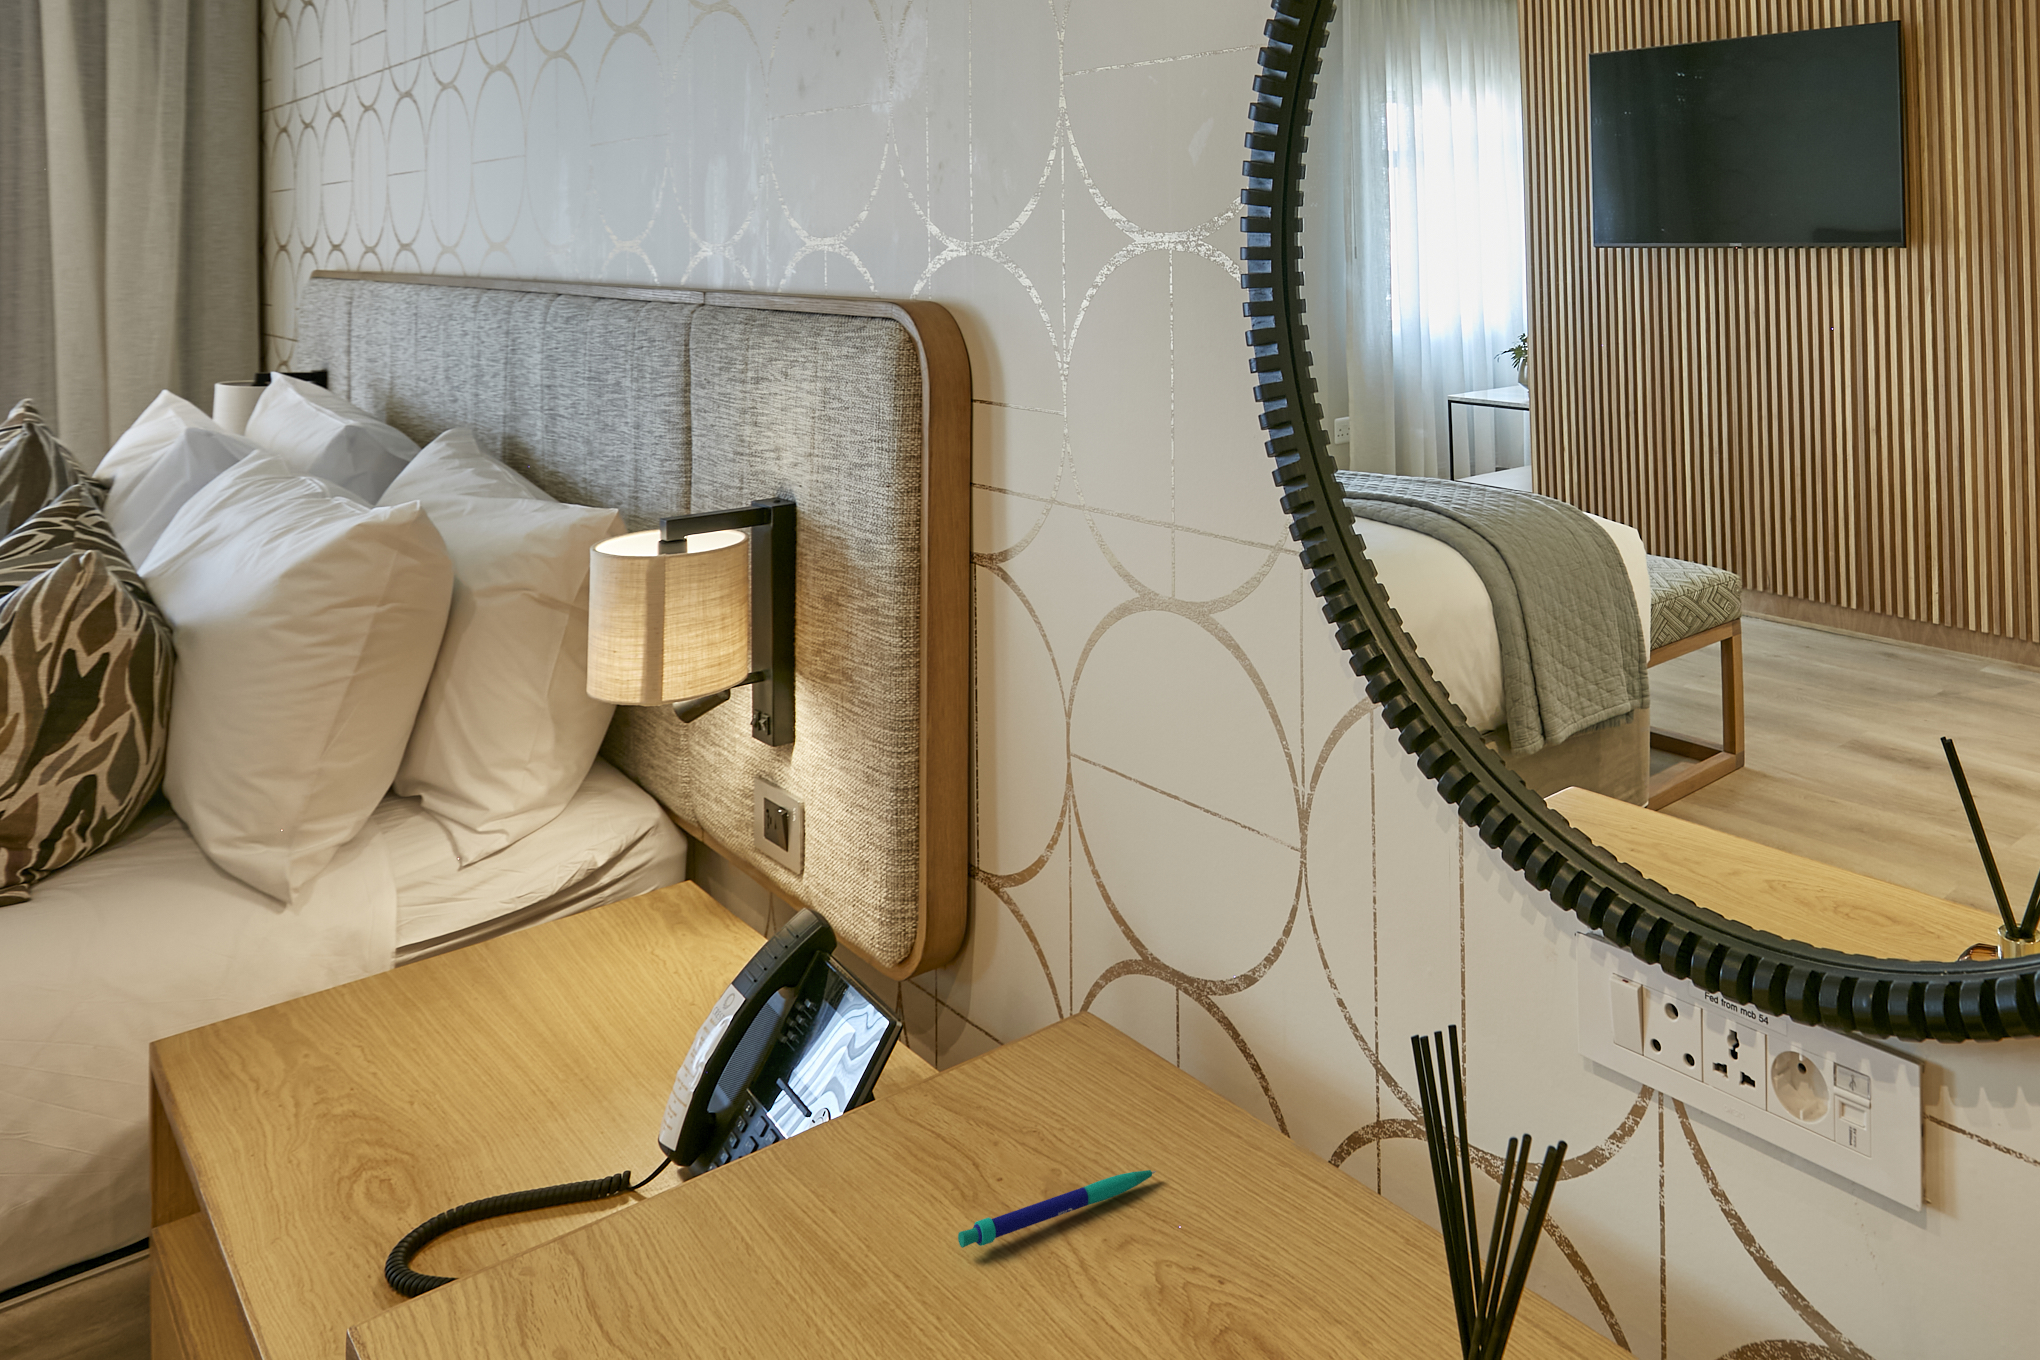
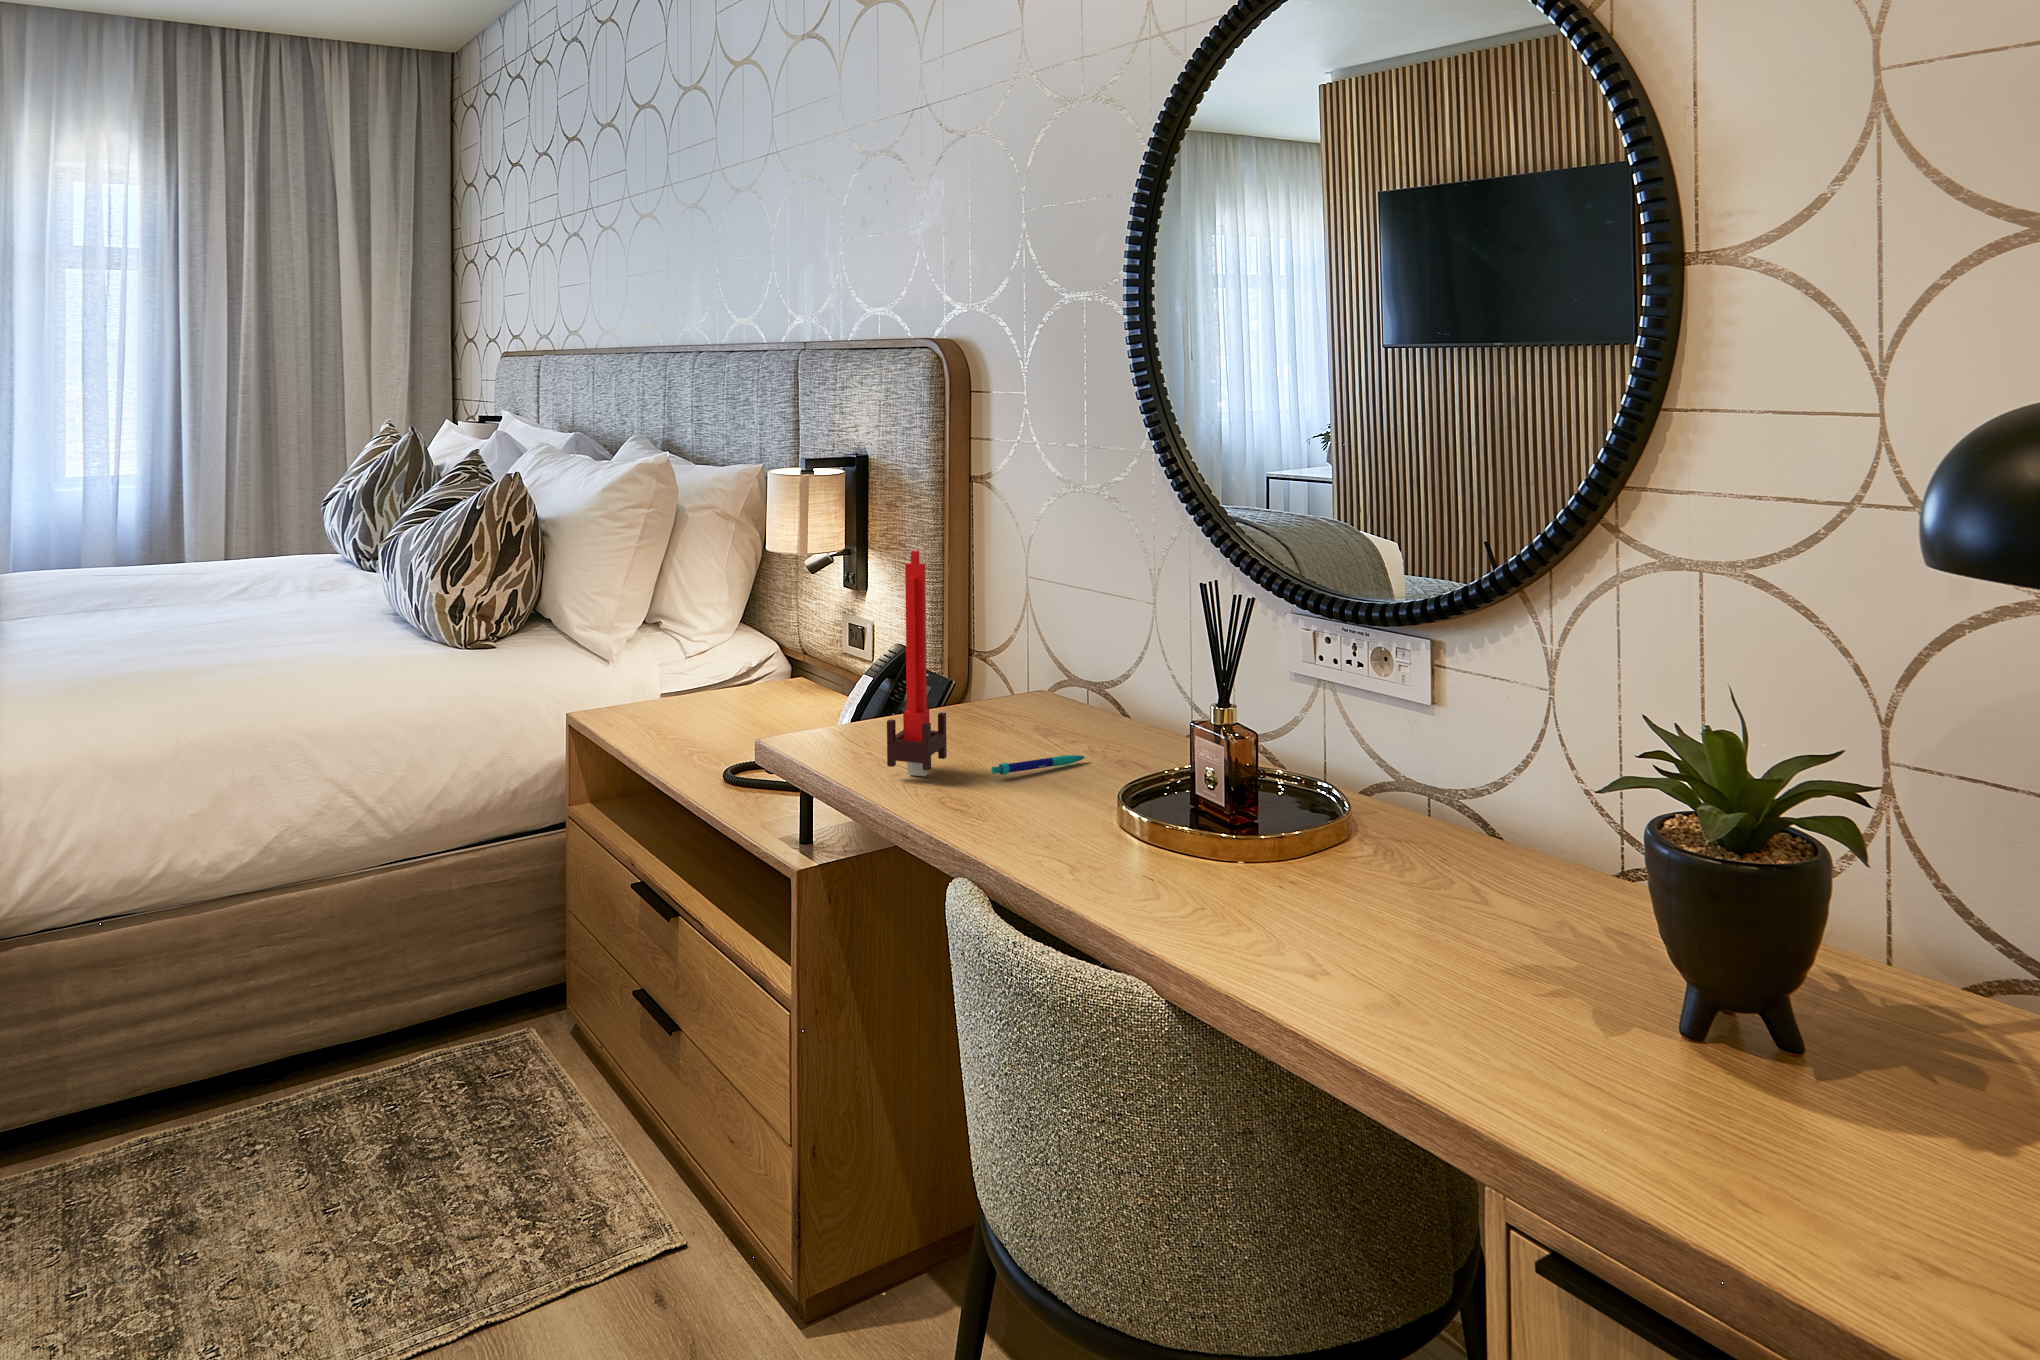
candle: none [737,791,870,1255] -> present [887,551,947,776]

